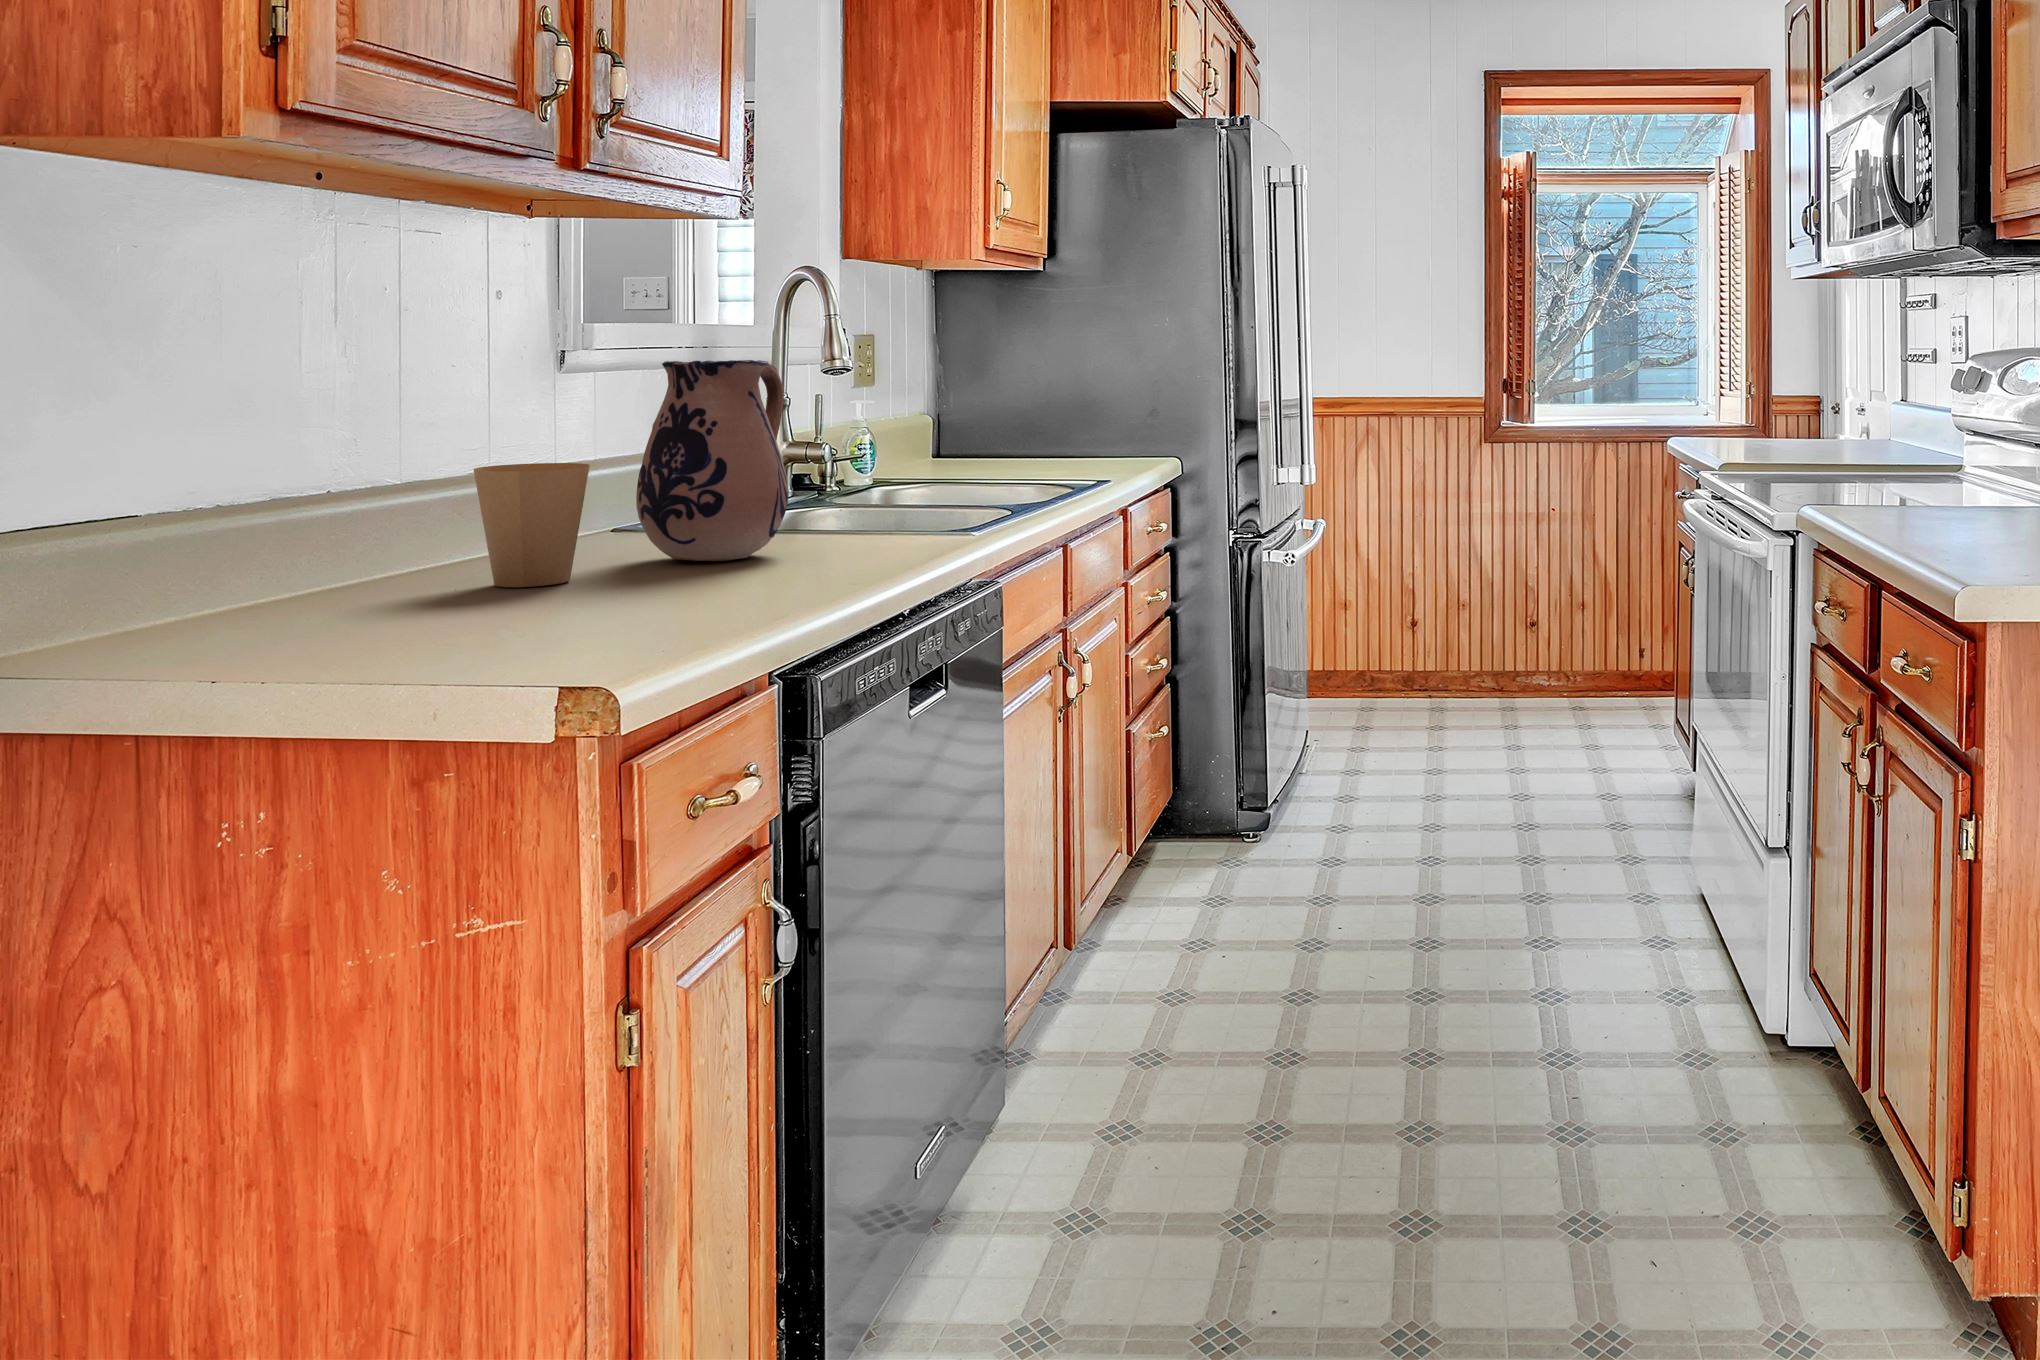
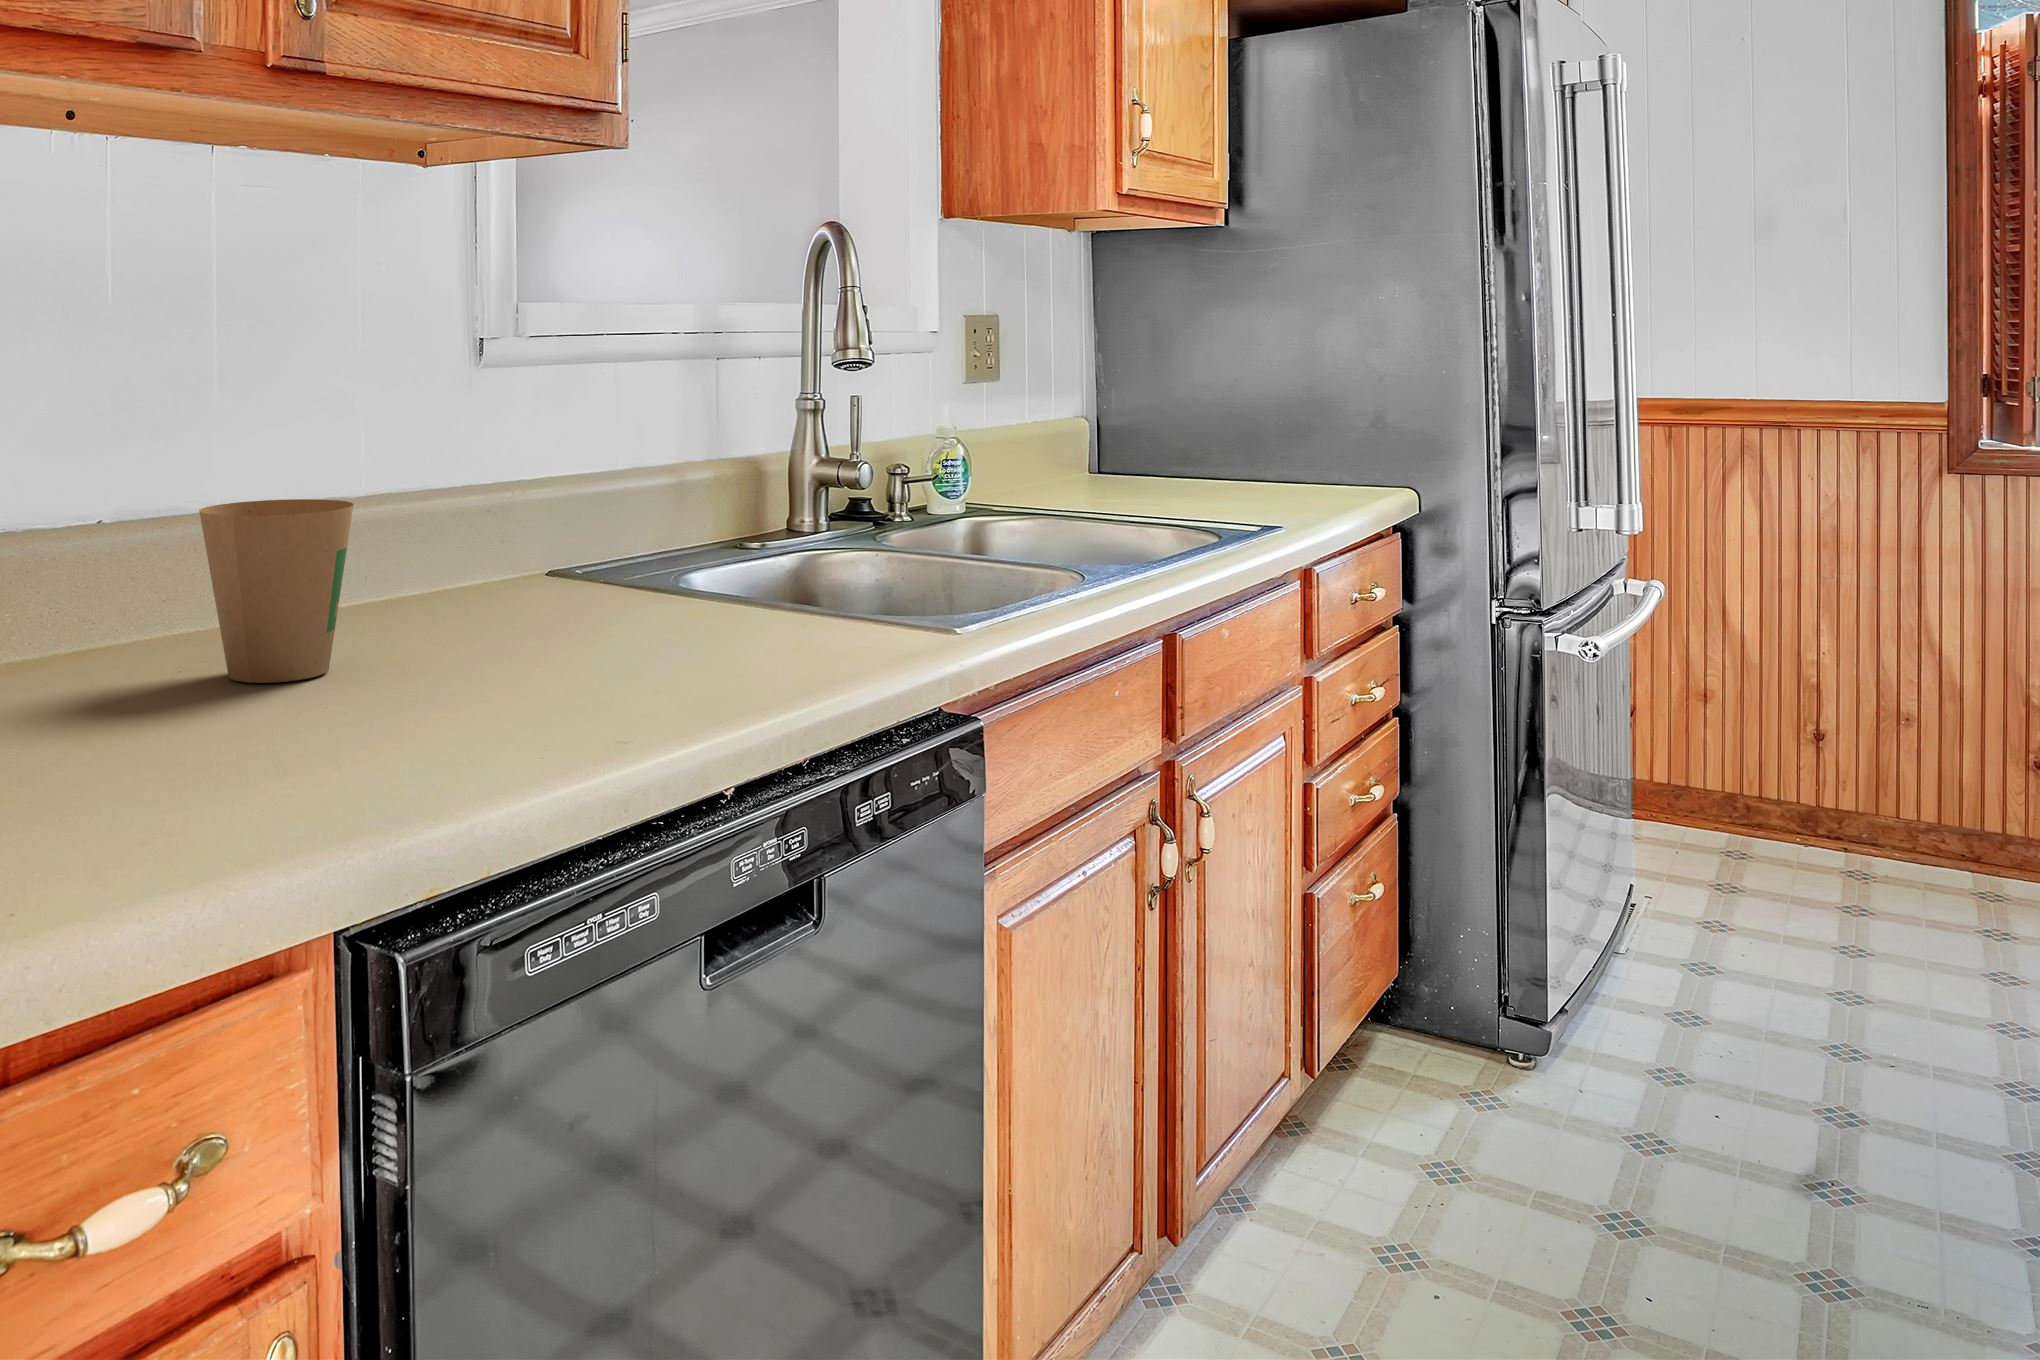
ceramic pitcher: present [636,360,788,561] -> none [459,352,684,651]

